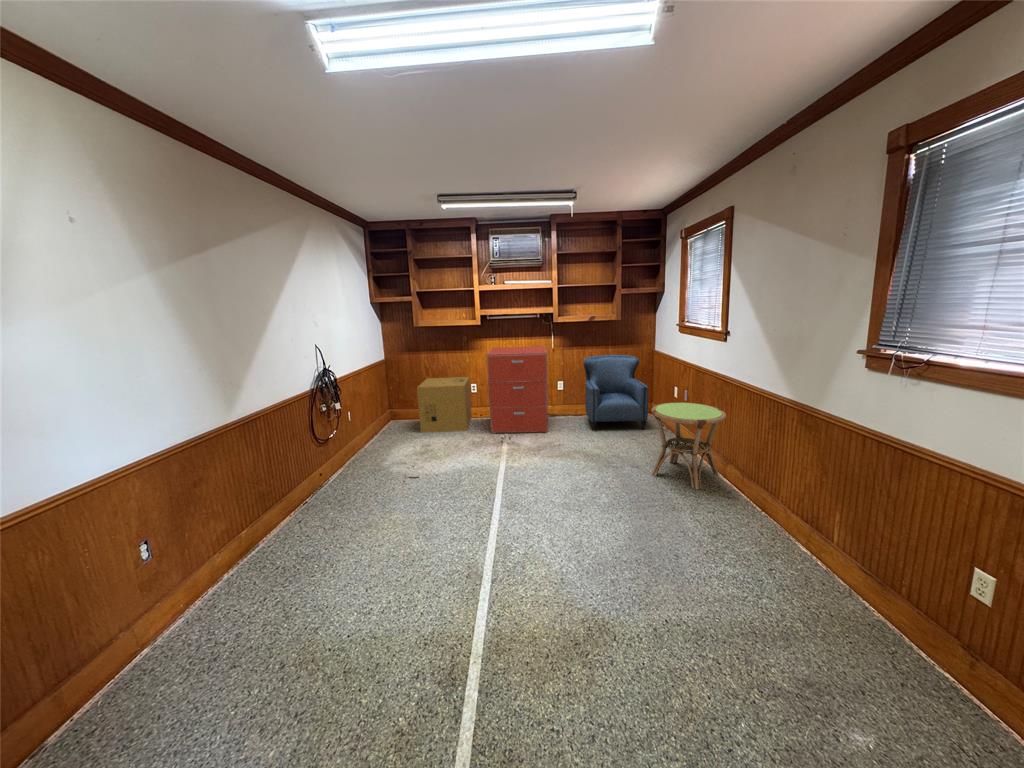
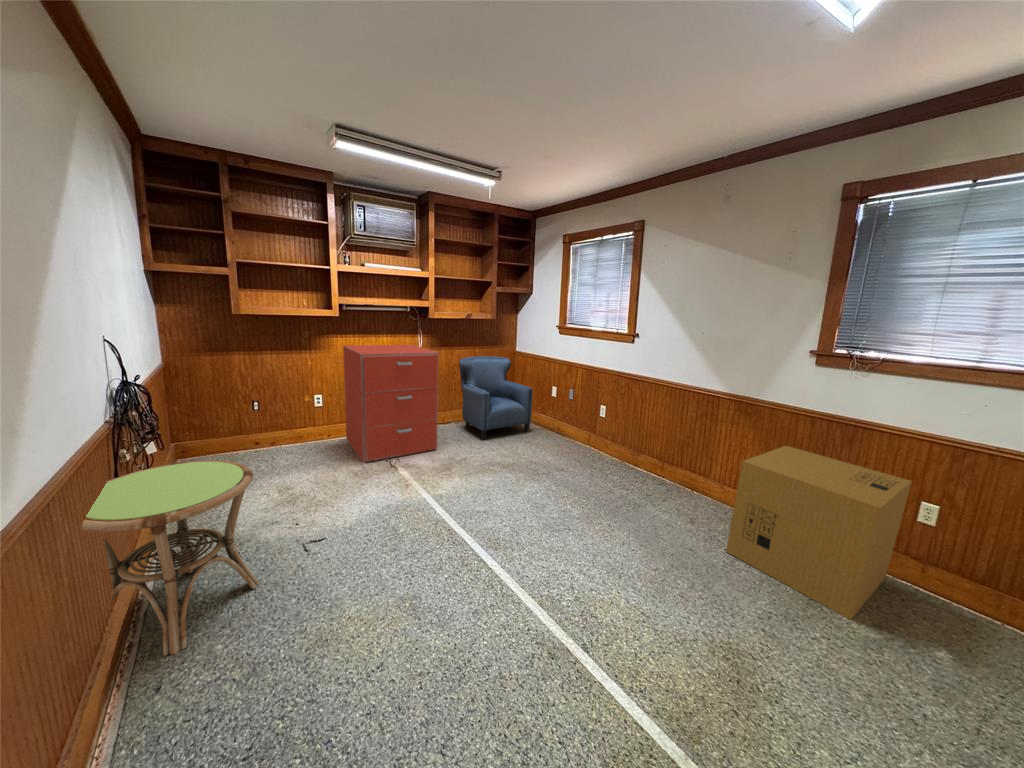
cardboard box: present [417,377,472,433] -> present [726,446,912,620]
side table: present [651,402,726,490] -> present [82,460,259,655]

